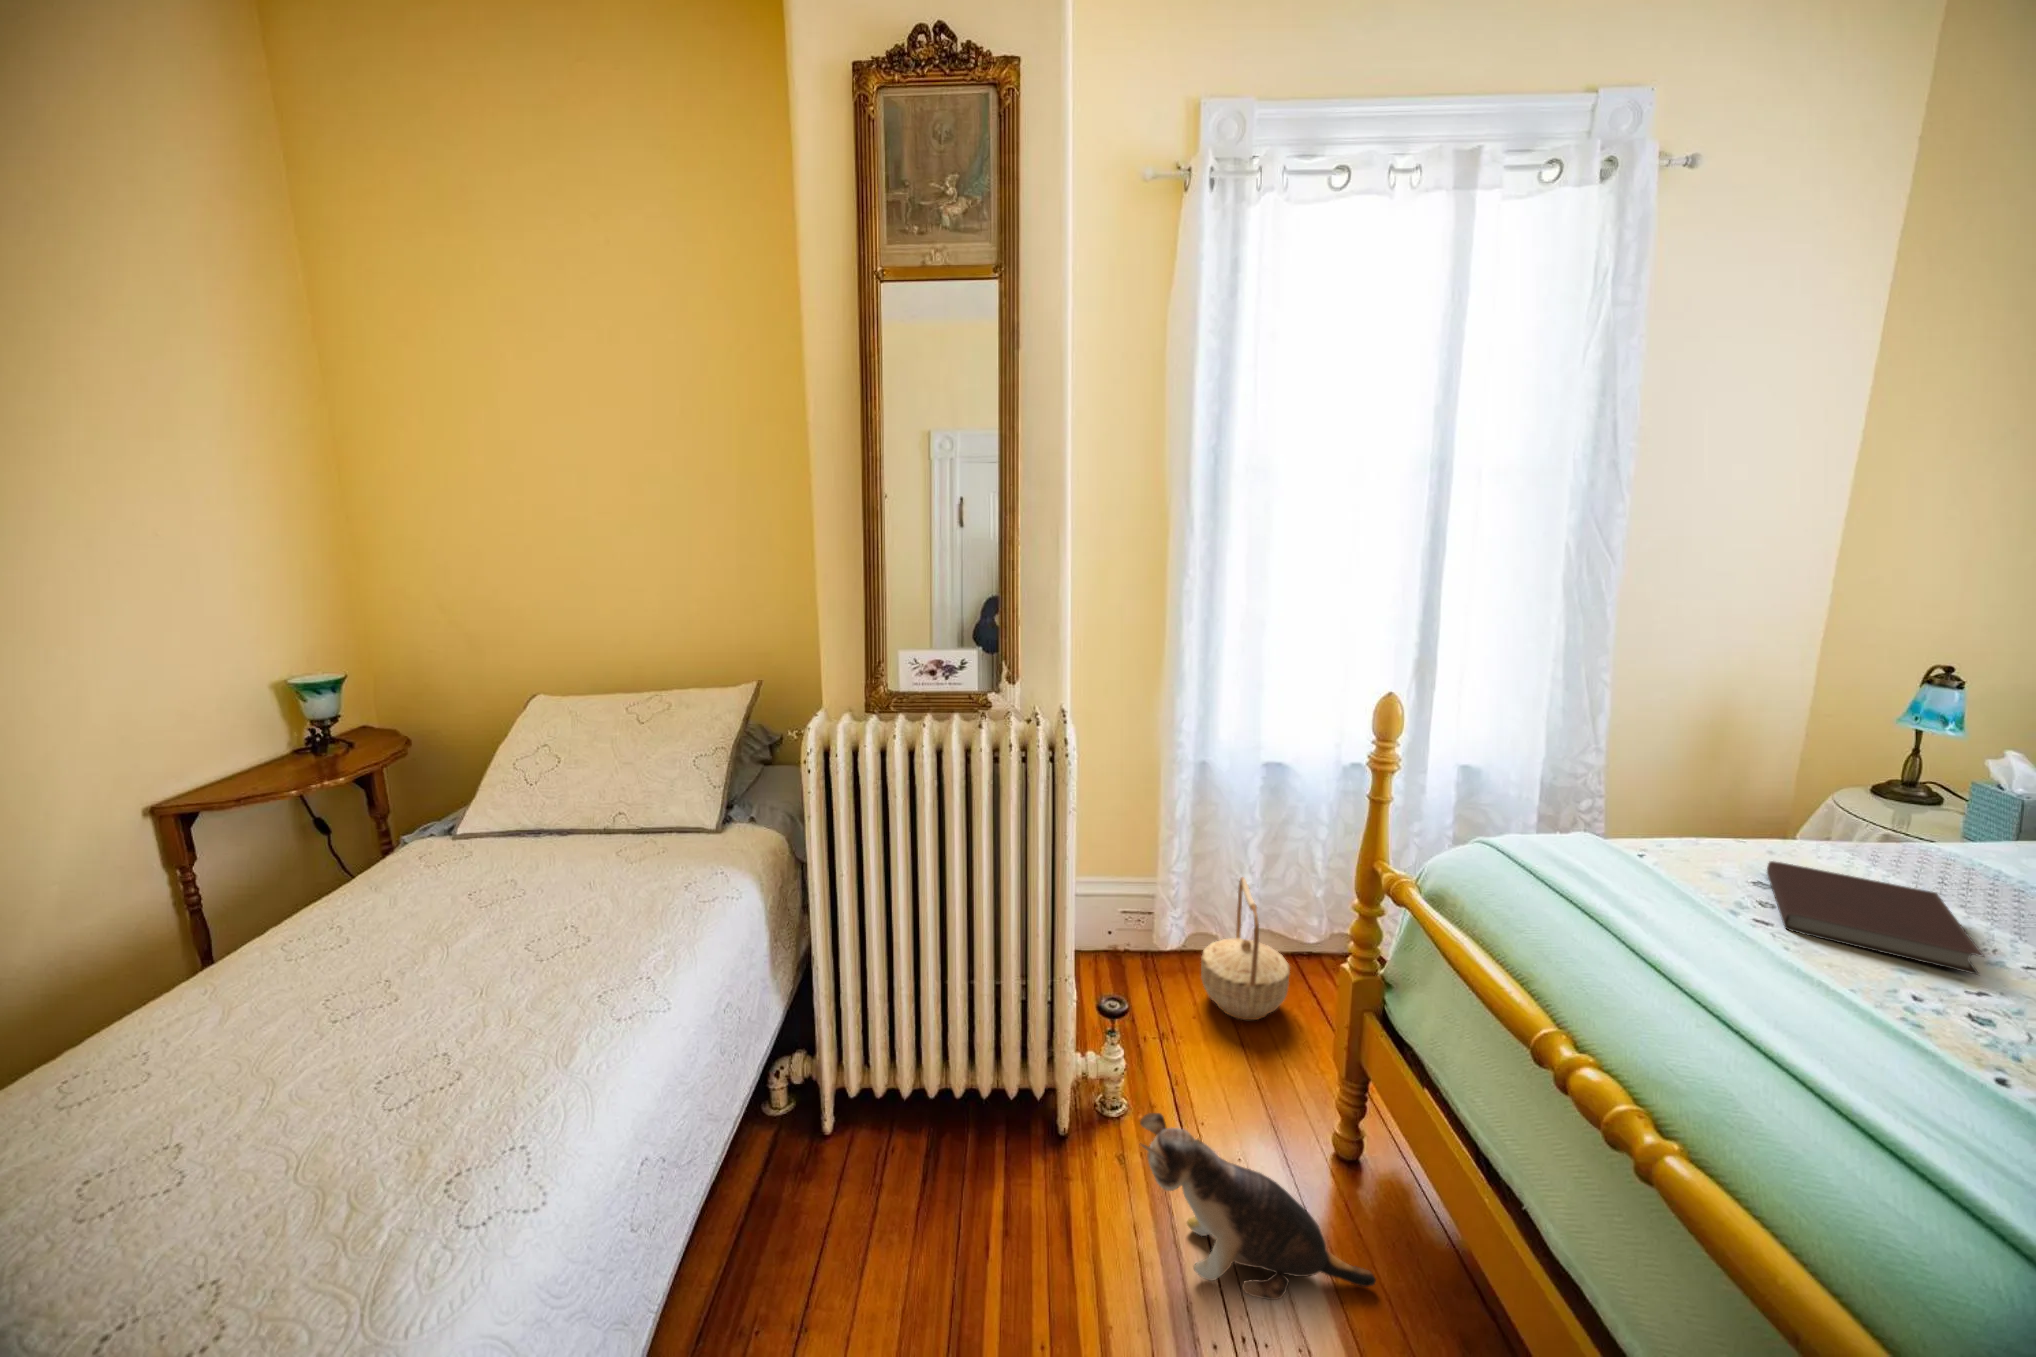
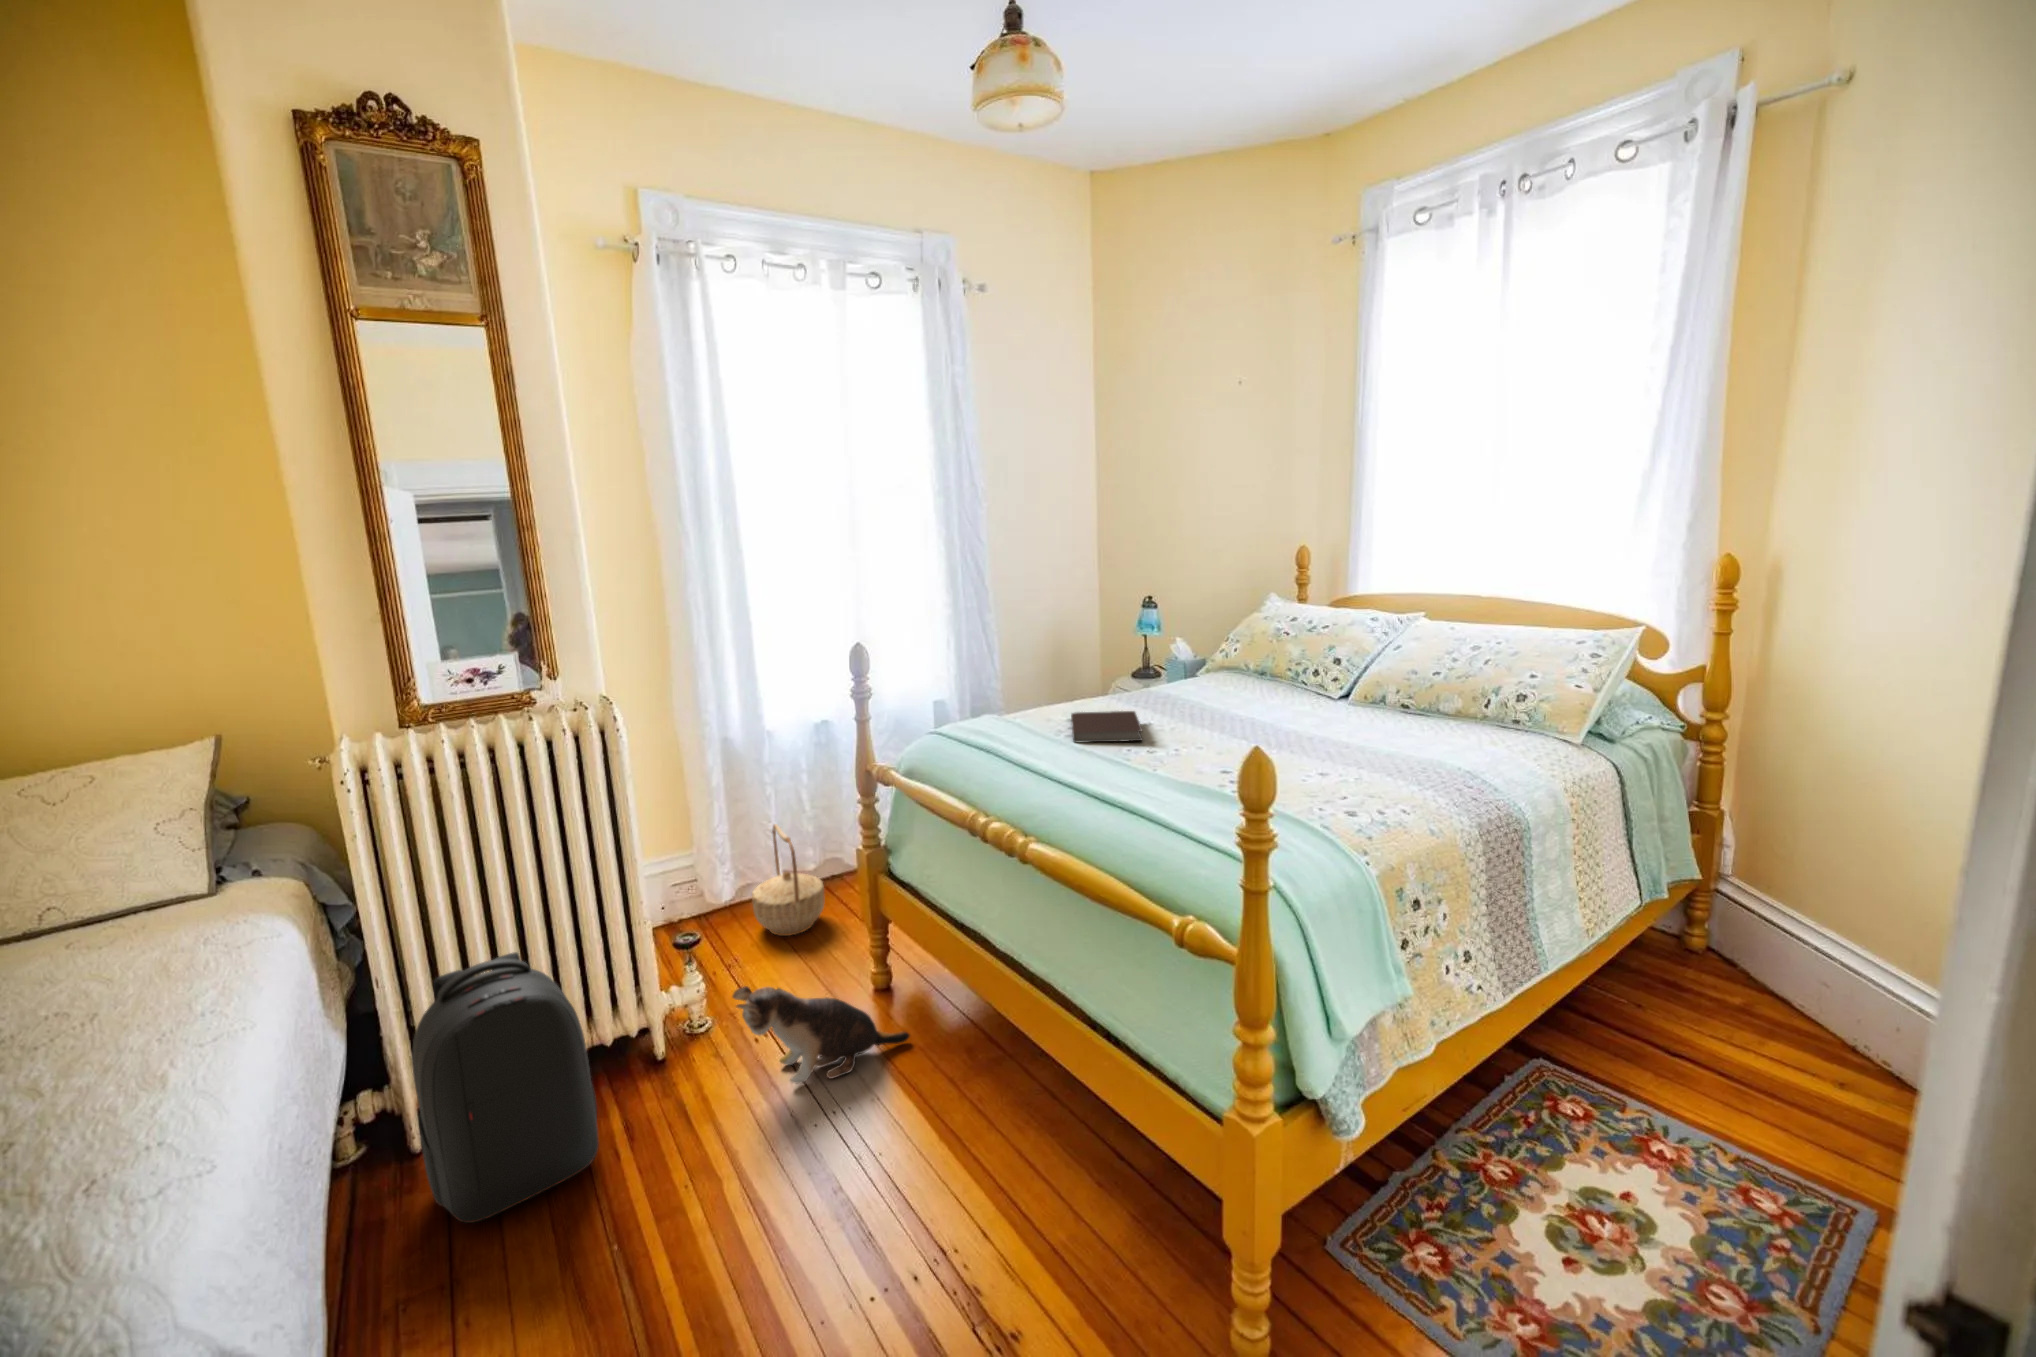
backpack: none [800,980,970,1280] -> present [412,952,599,1223]

